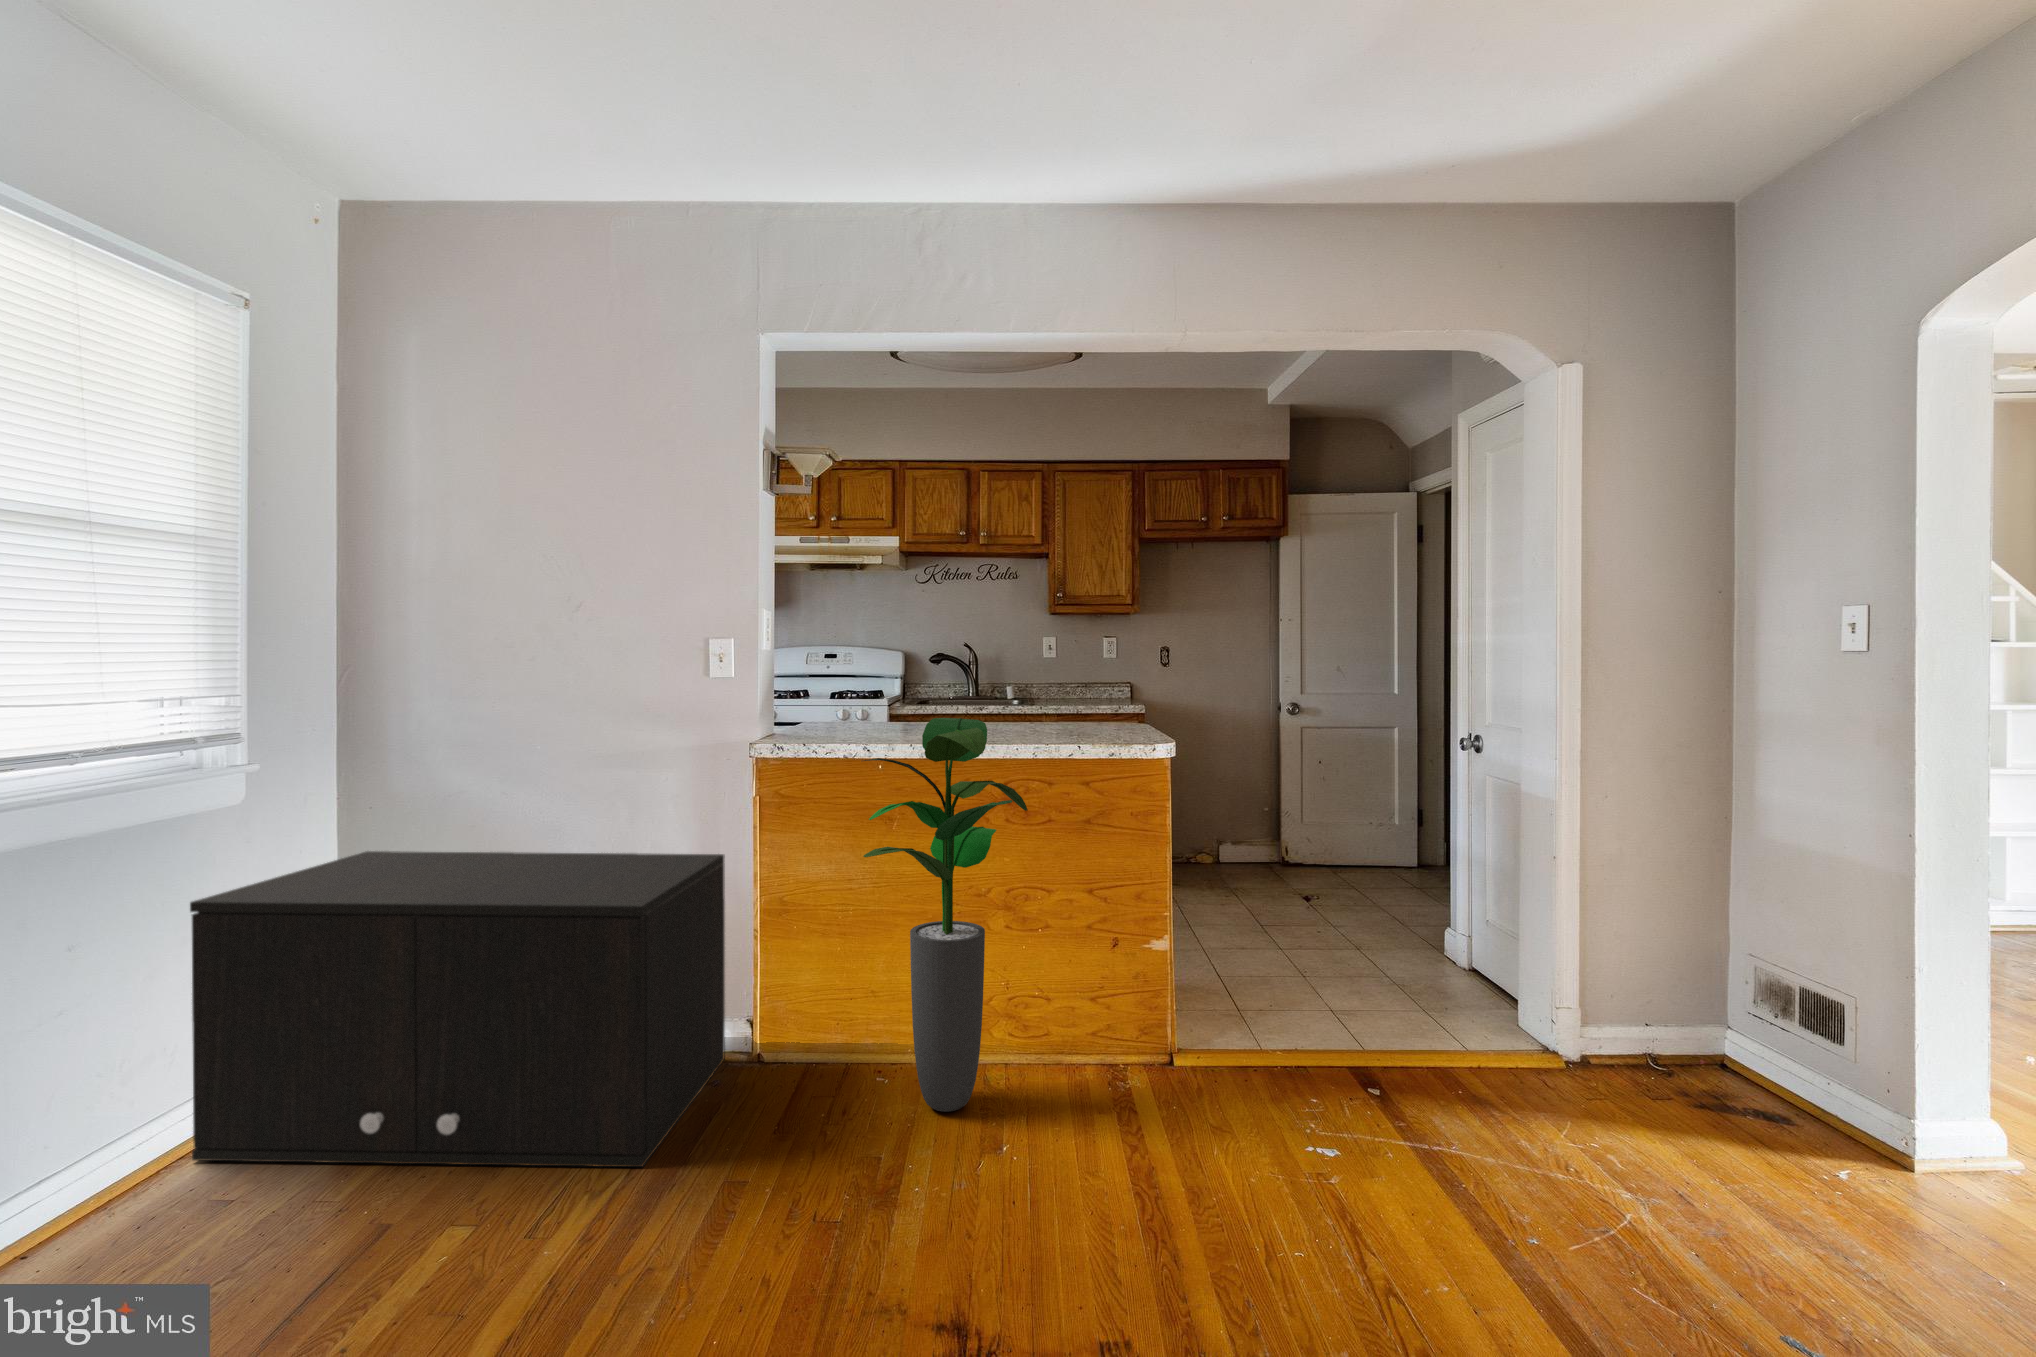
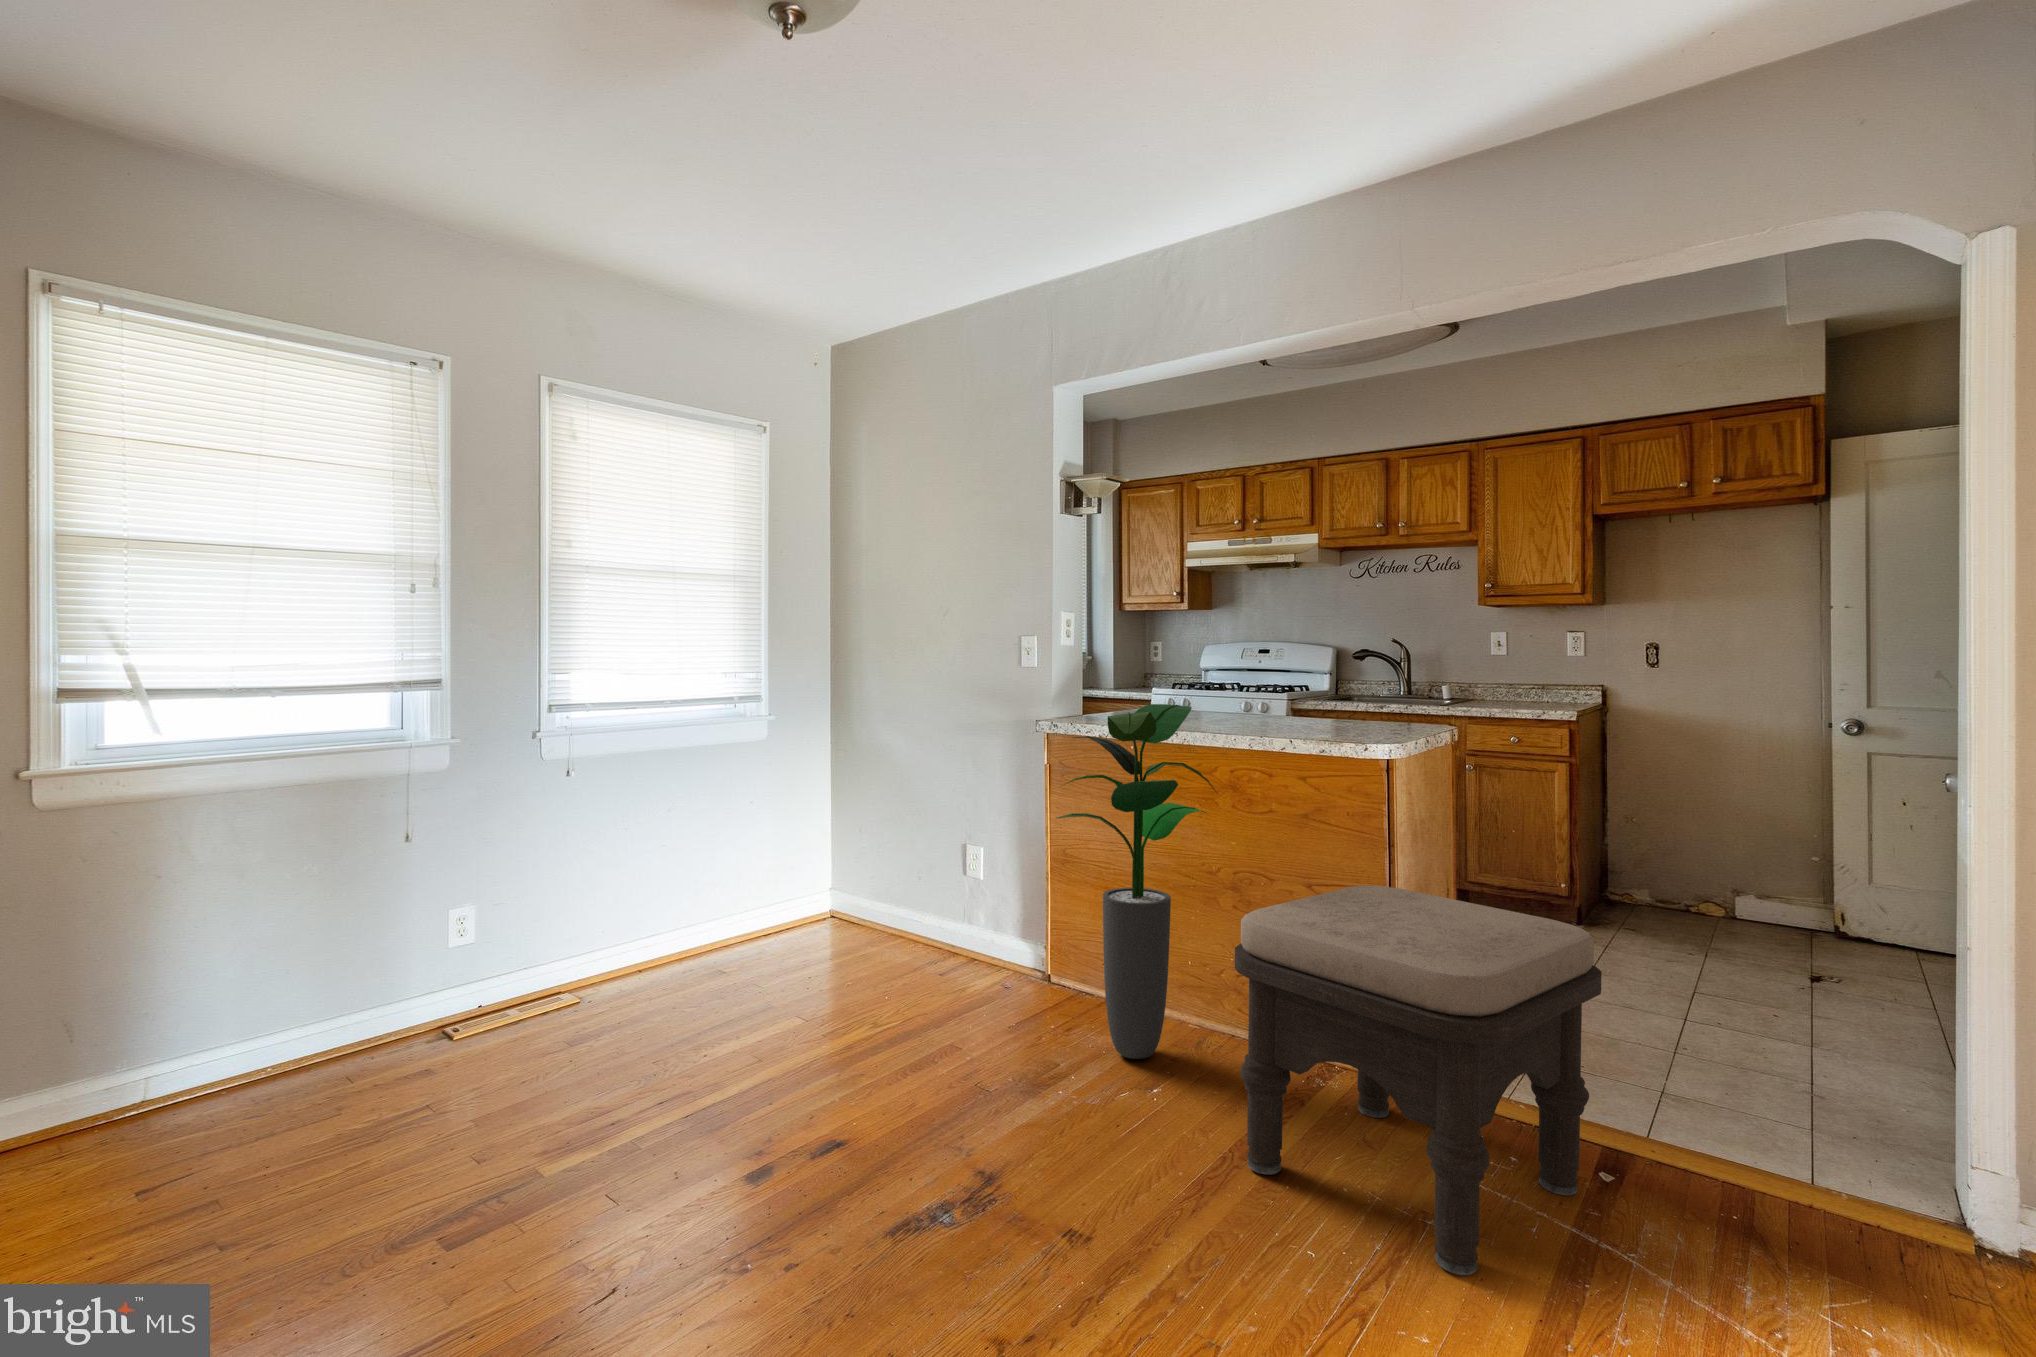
storage cabinet: present [190,851,725,1167] -> none [694,786,1015,1031]
ottoman: none [1143,882,1427,1215] -> present [1235,885,1602,1275]

